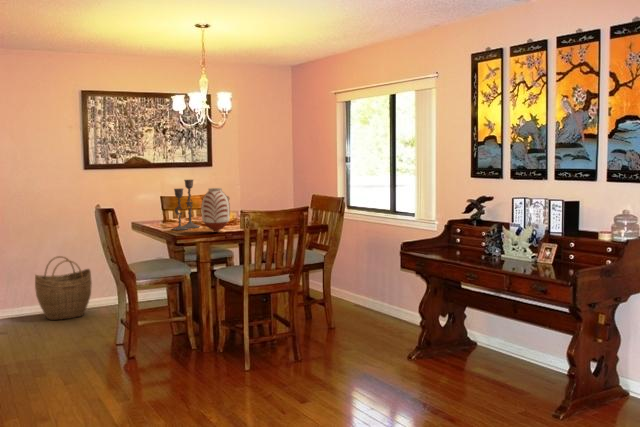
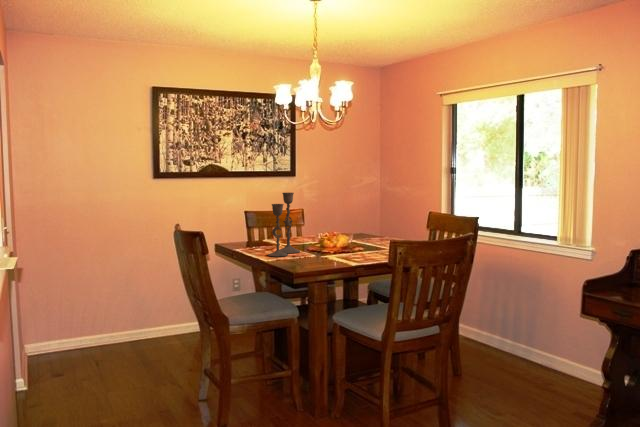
vase: present [201,188,230,232] -> none [311,205,348,262]
woven basket: present [35,256,92,320] -> none [96,278,161,355]

